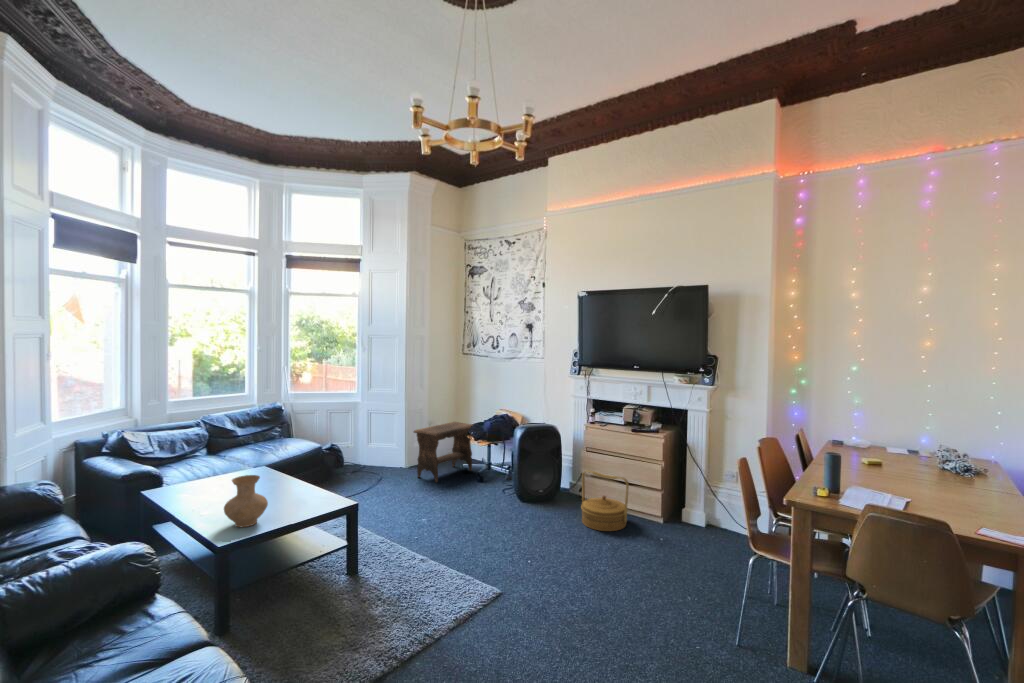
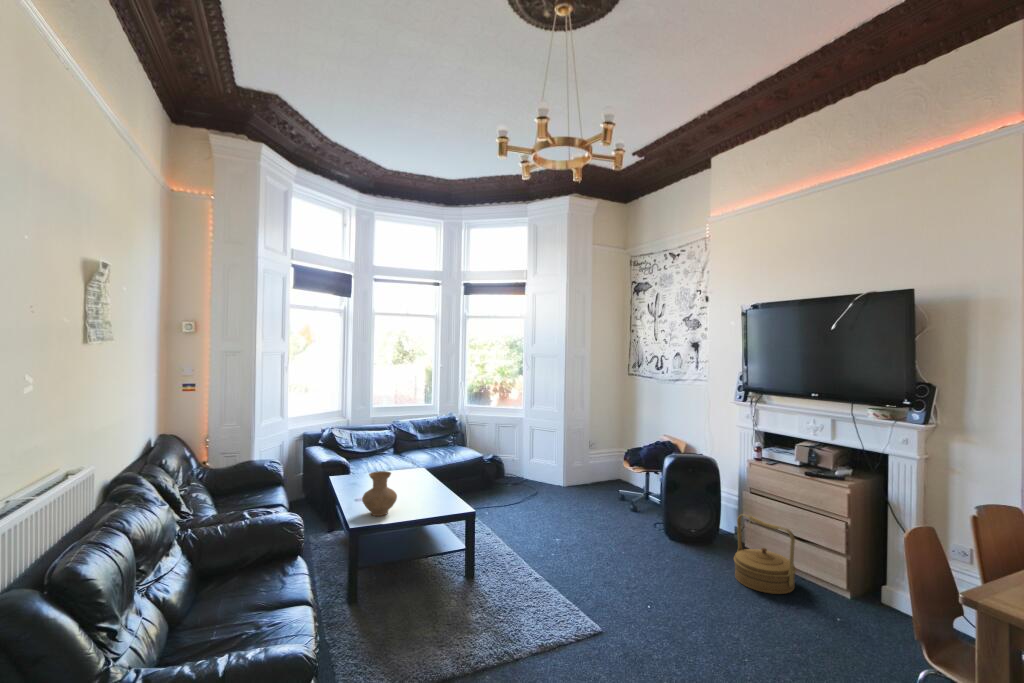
footstool: present [414,422,473,482] -> none [568,445,636,506]

